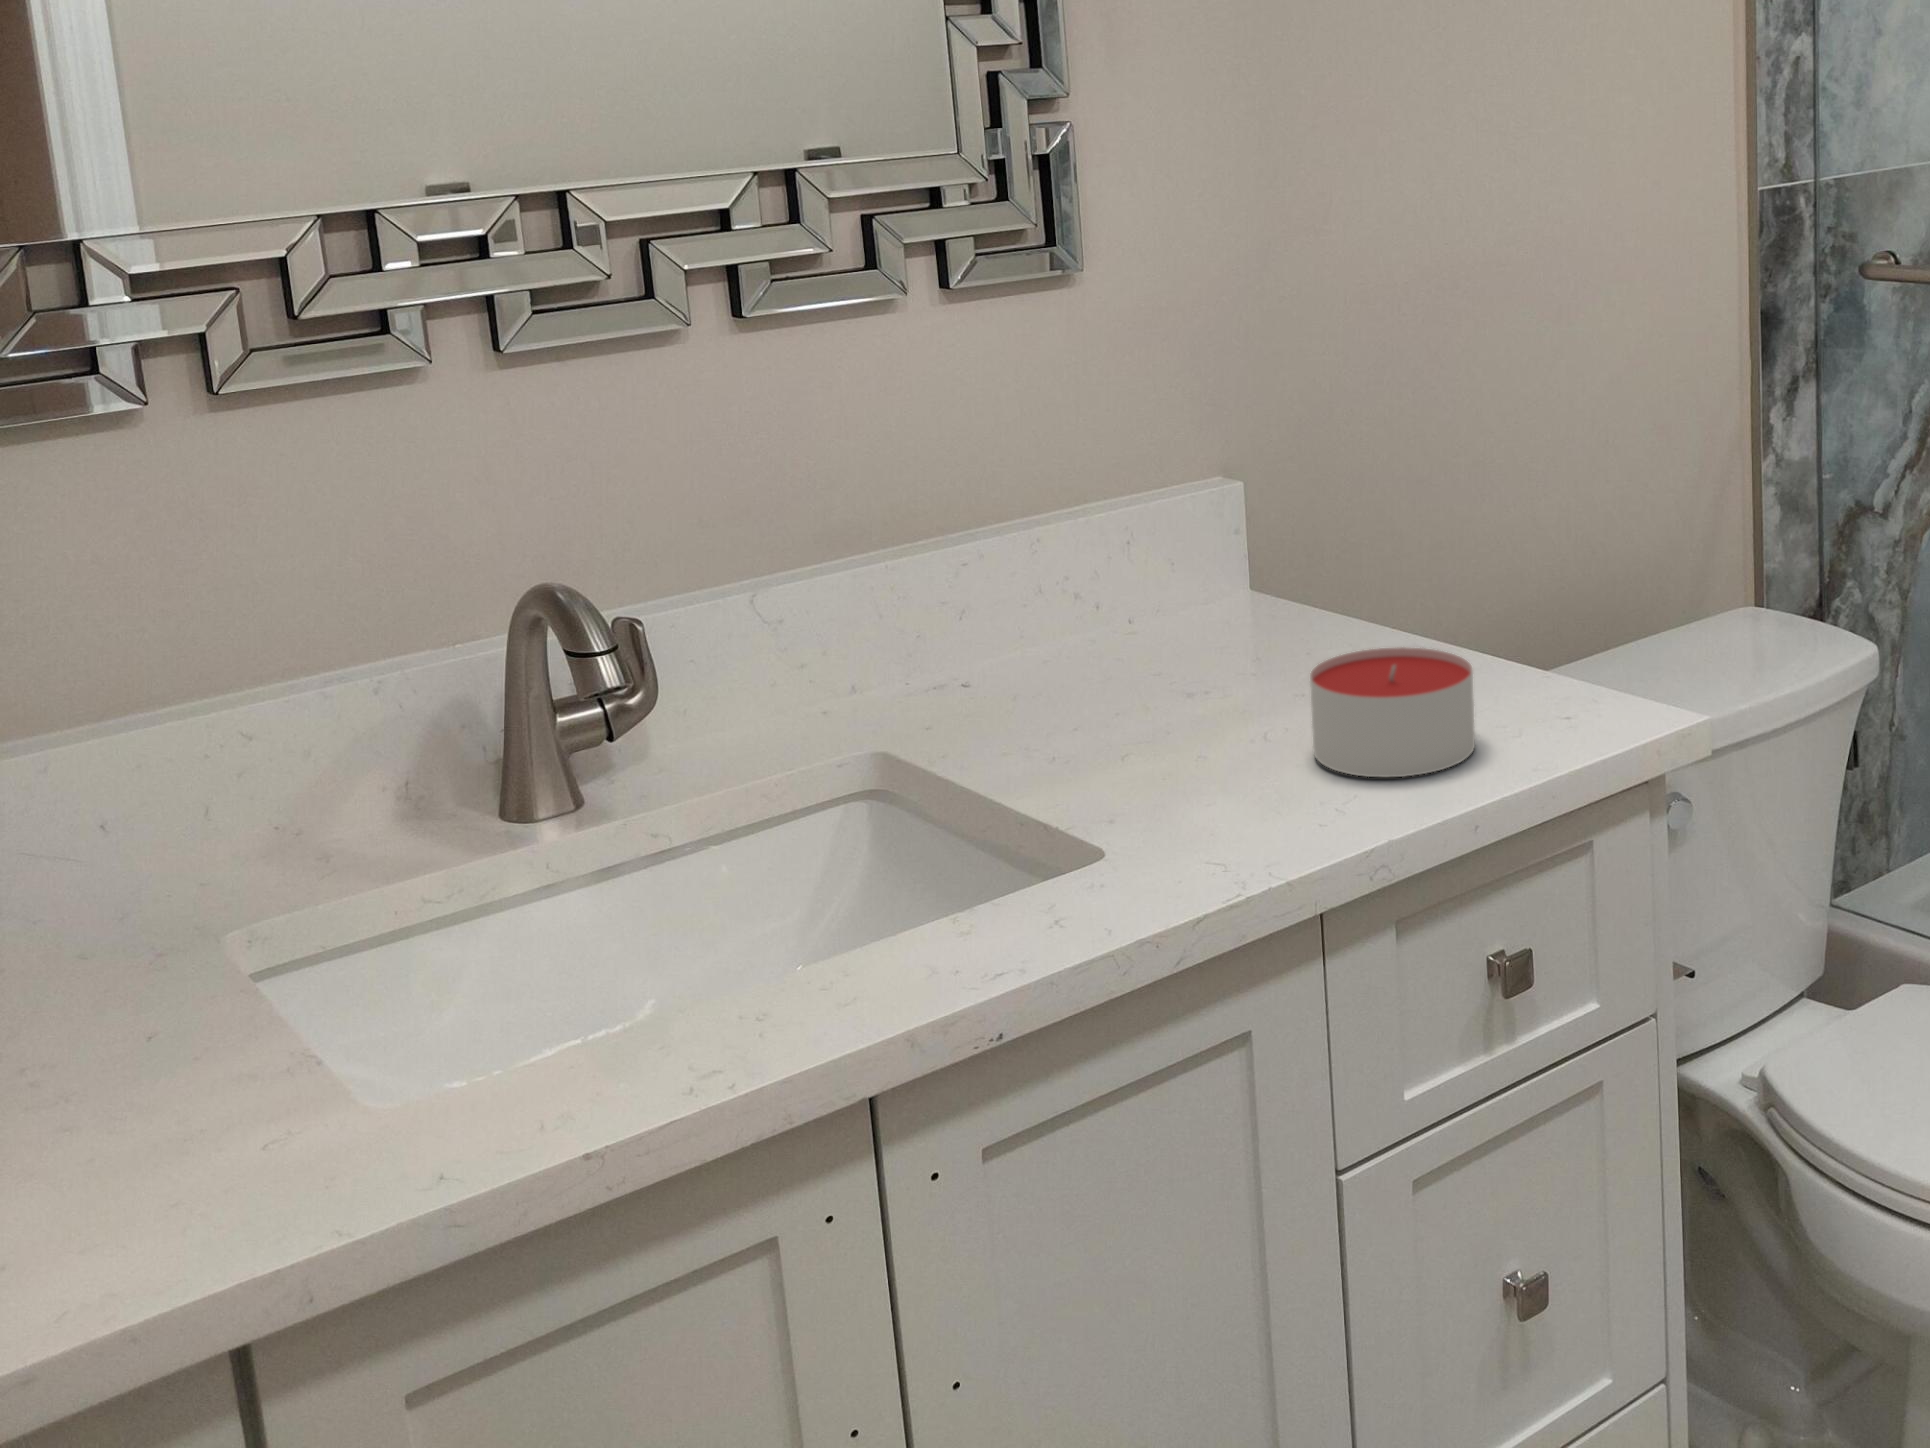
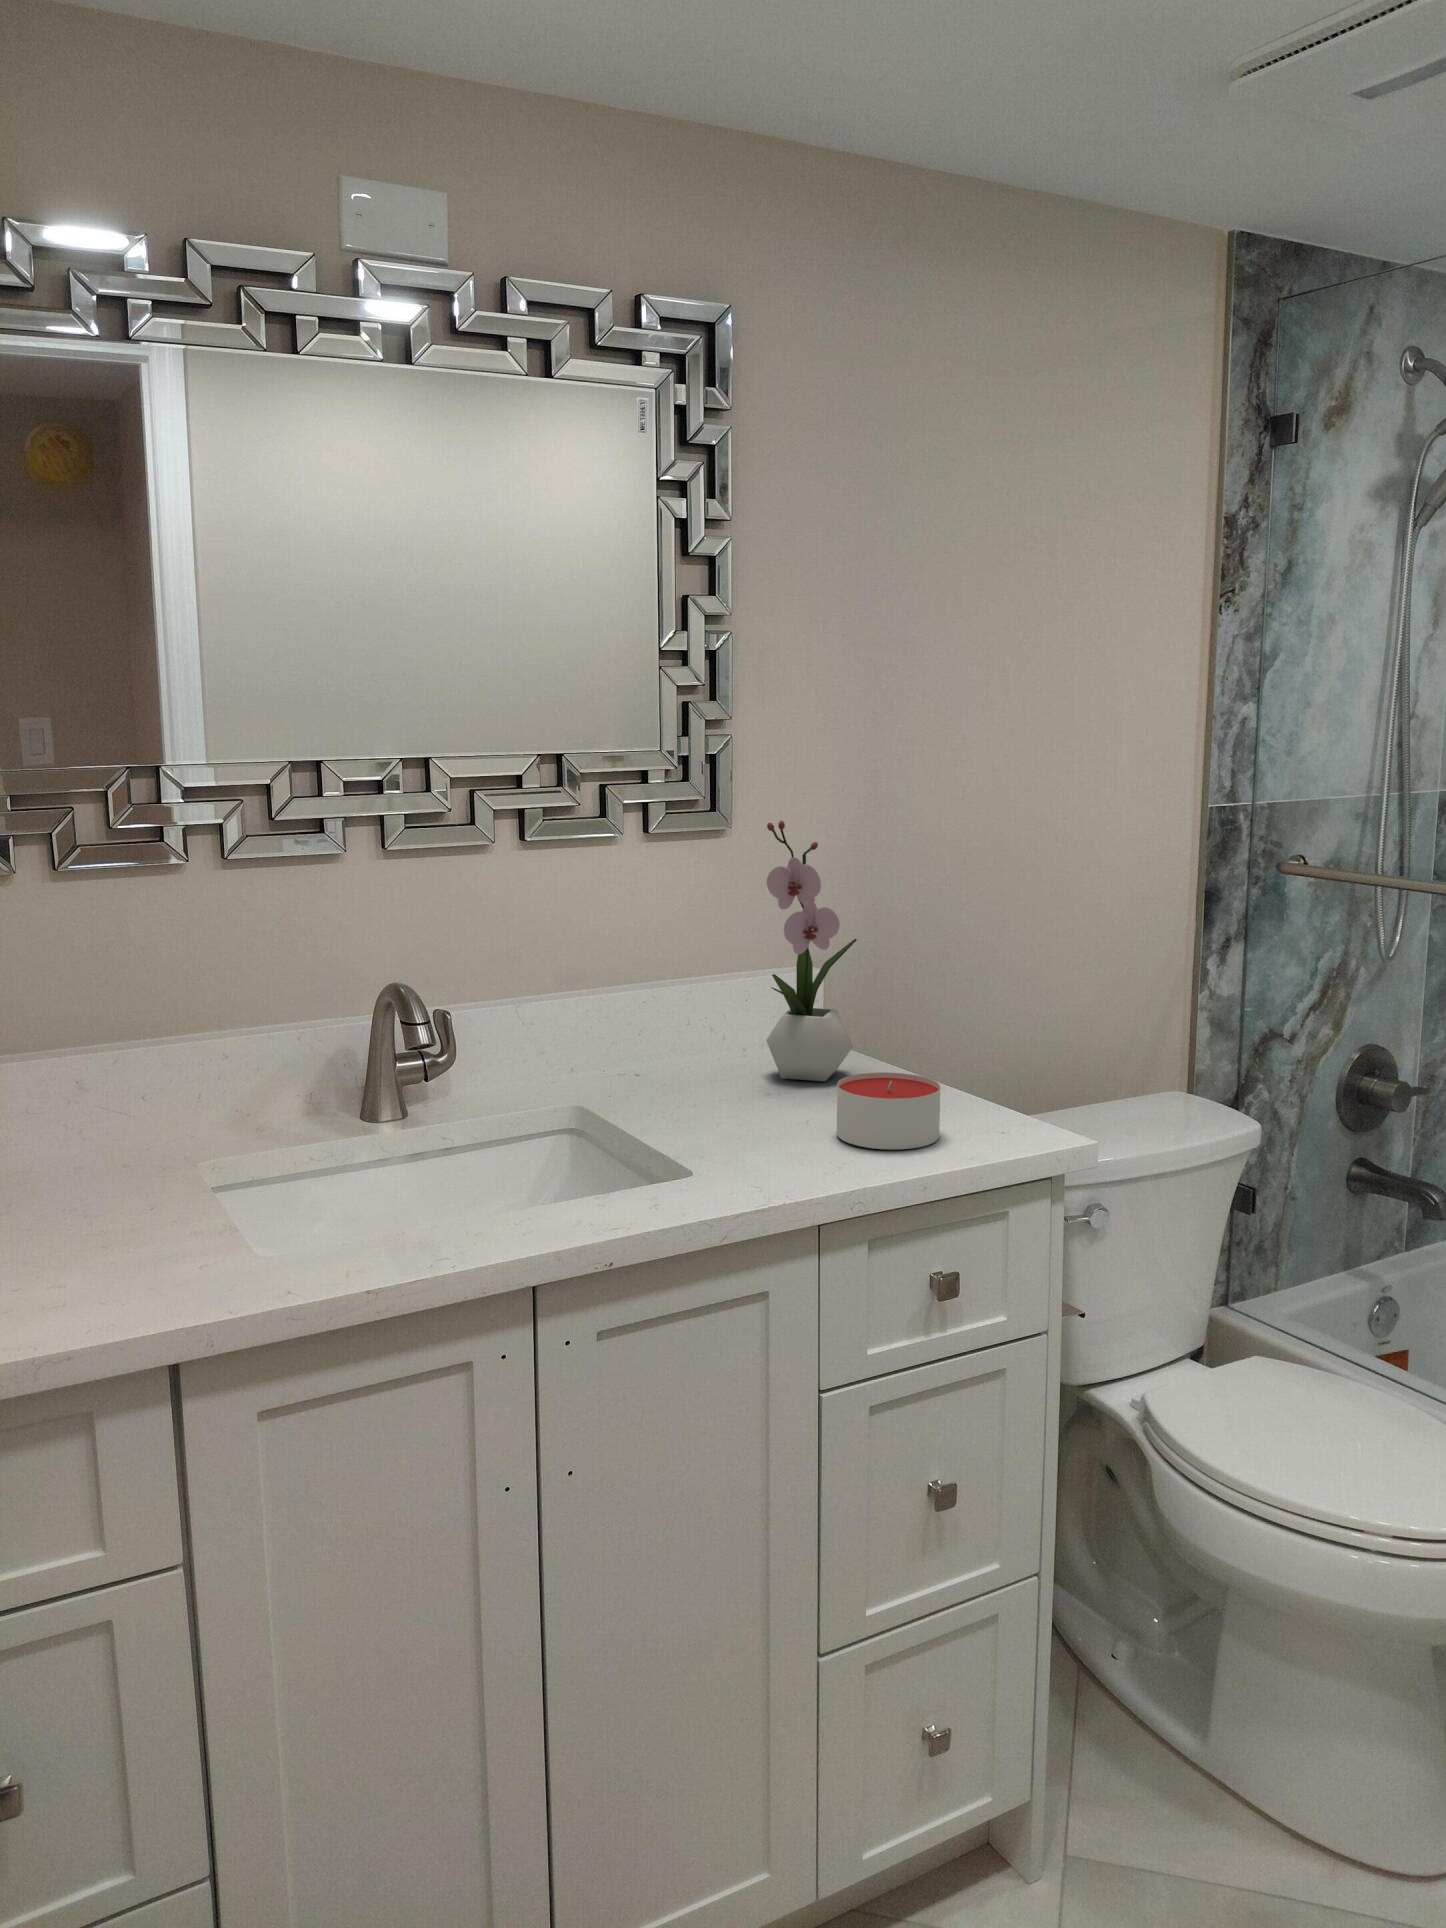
flower arrangement: none [1147,258,1303,662] -> present [766,821,857,1081]

